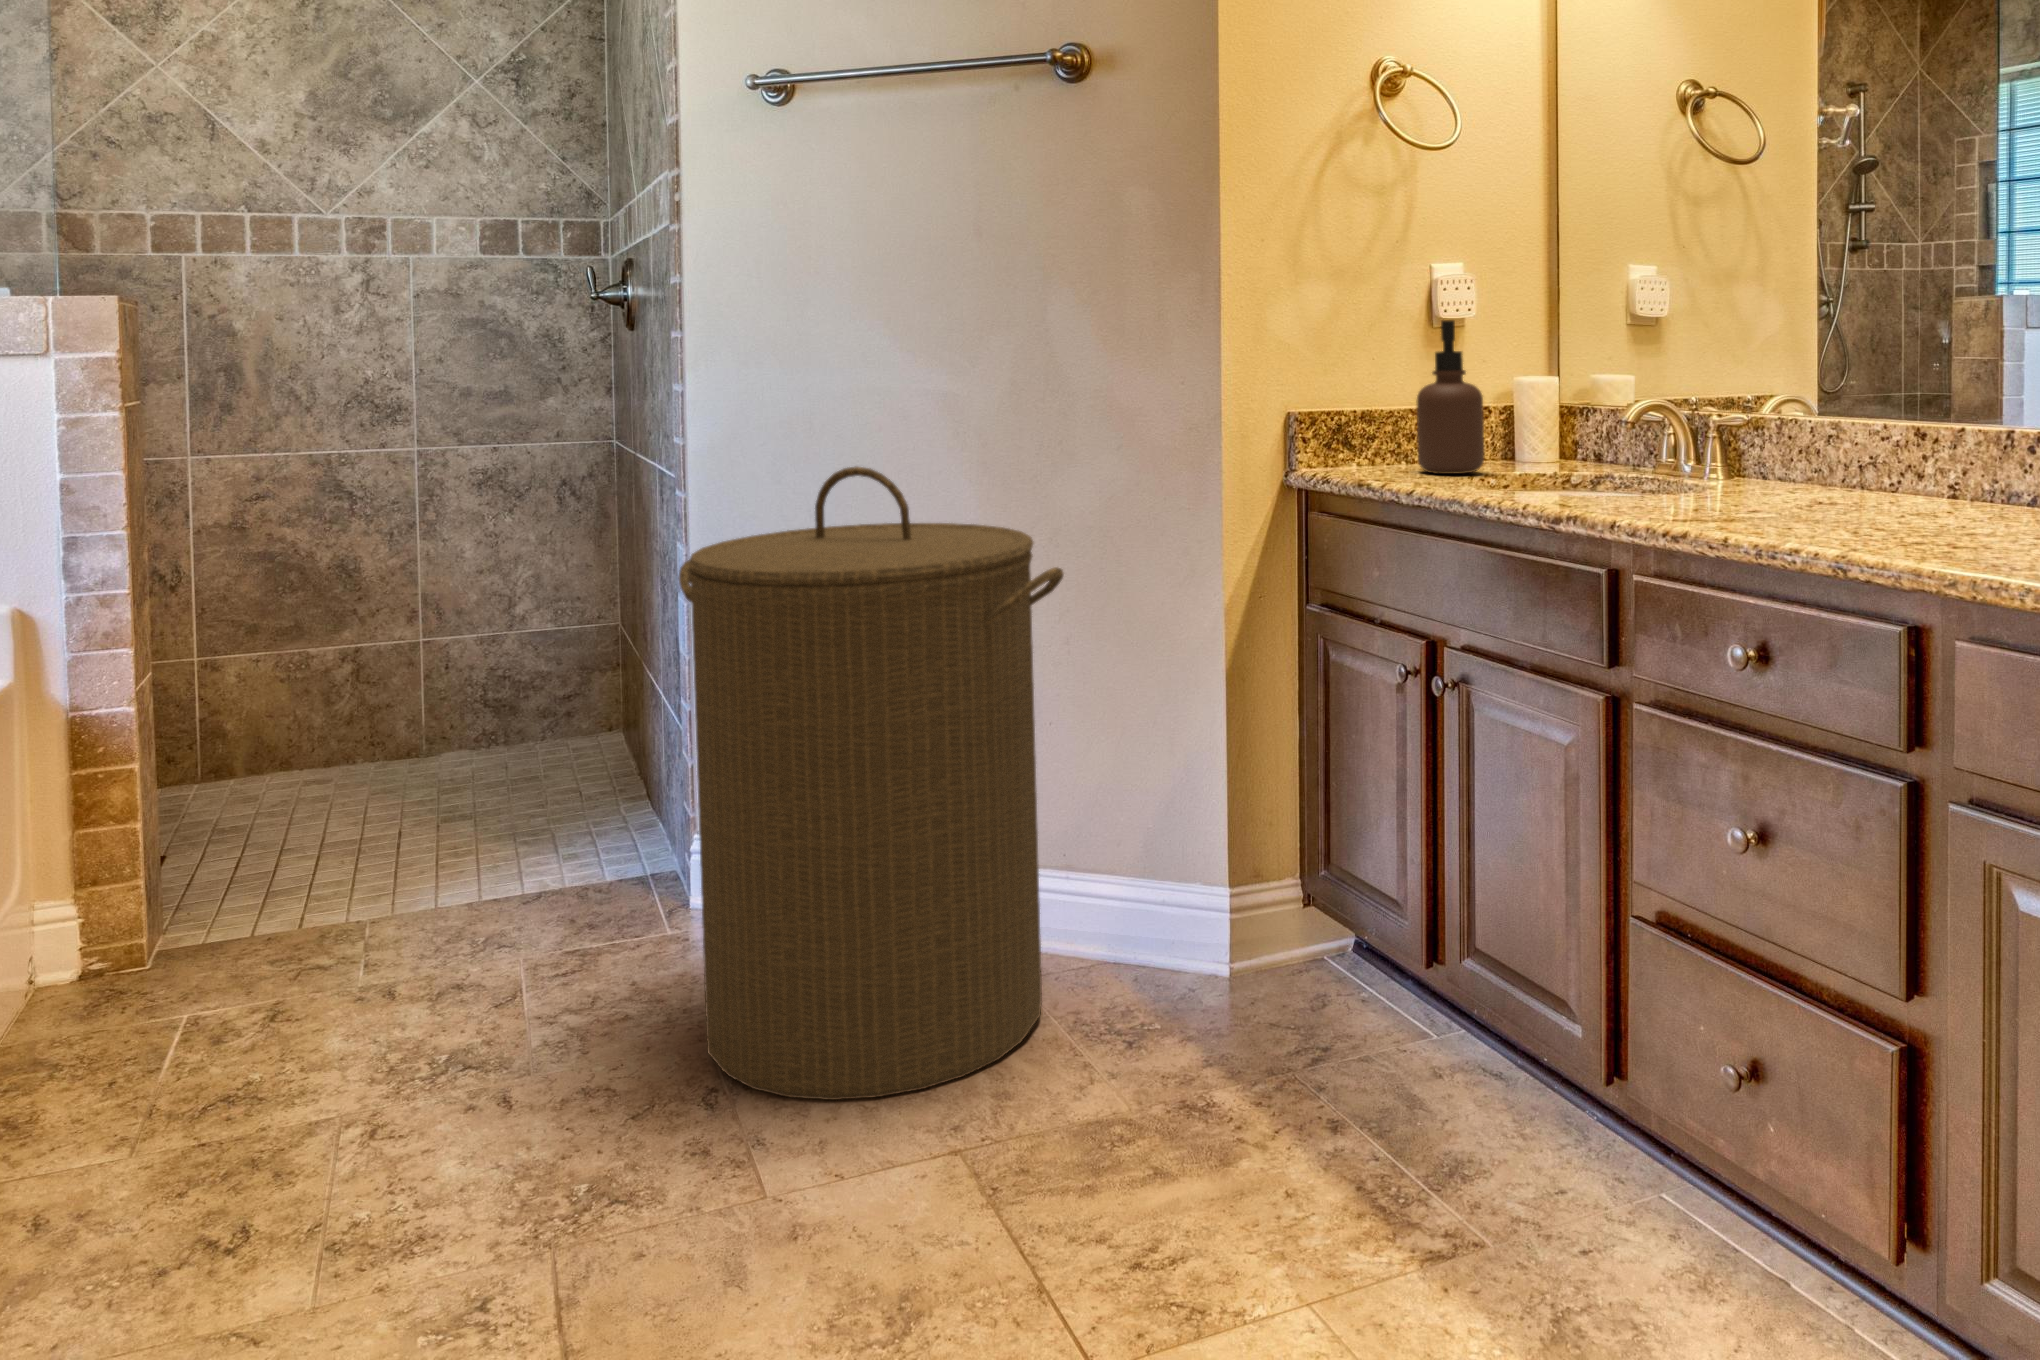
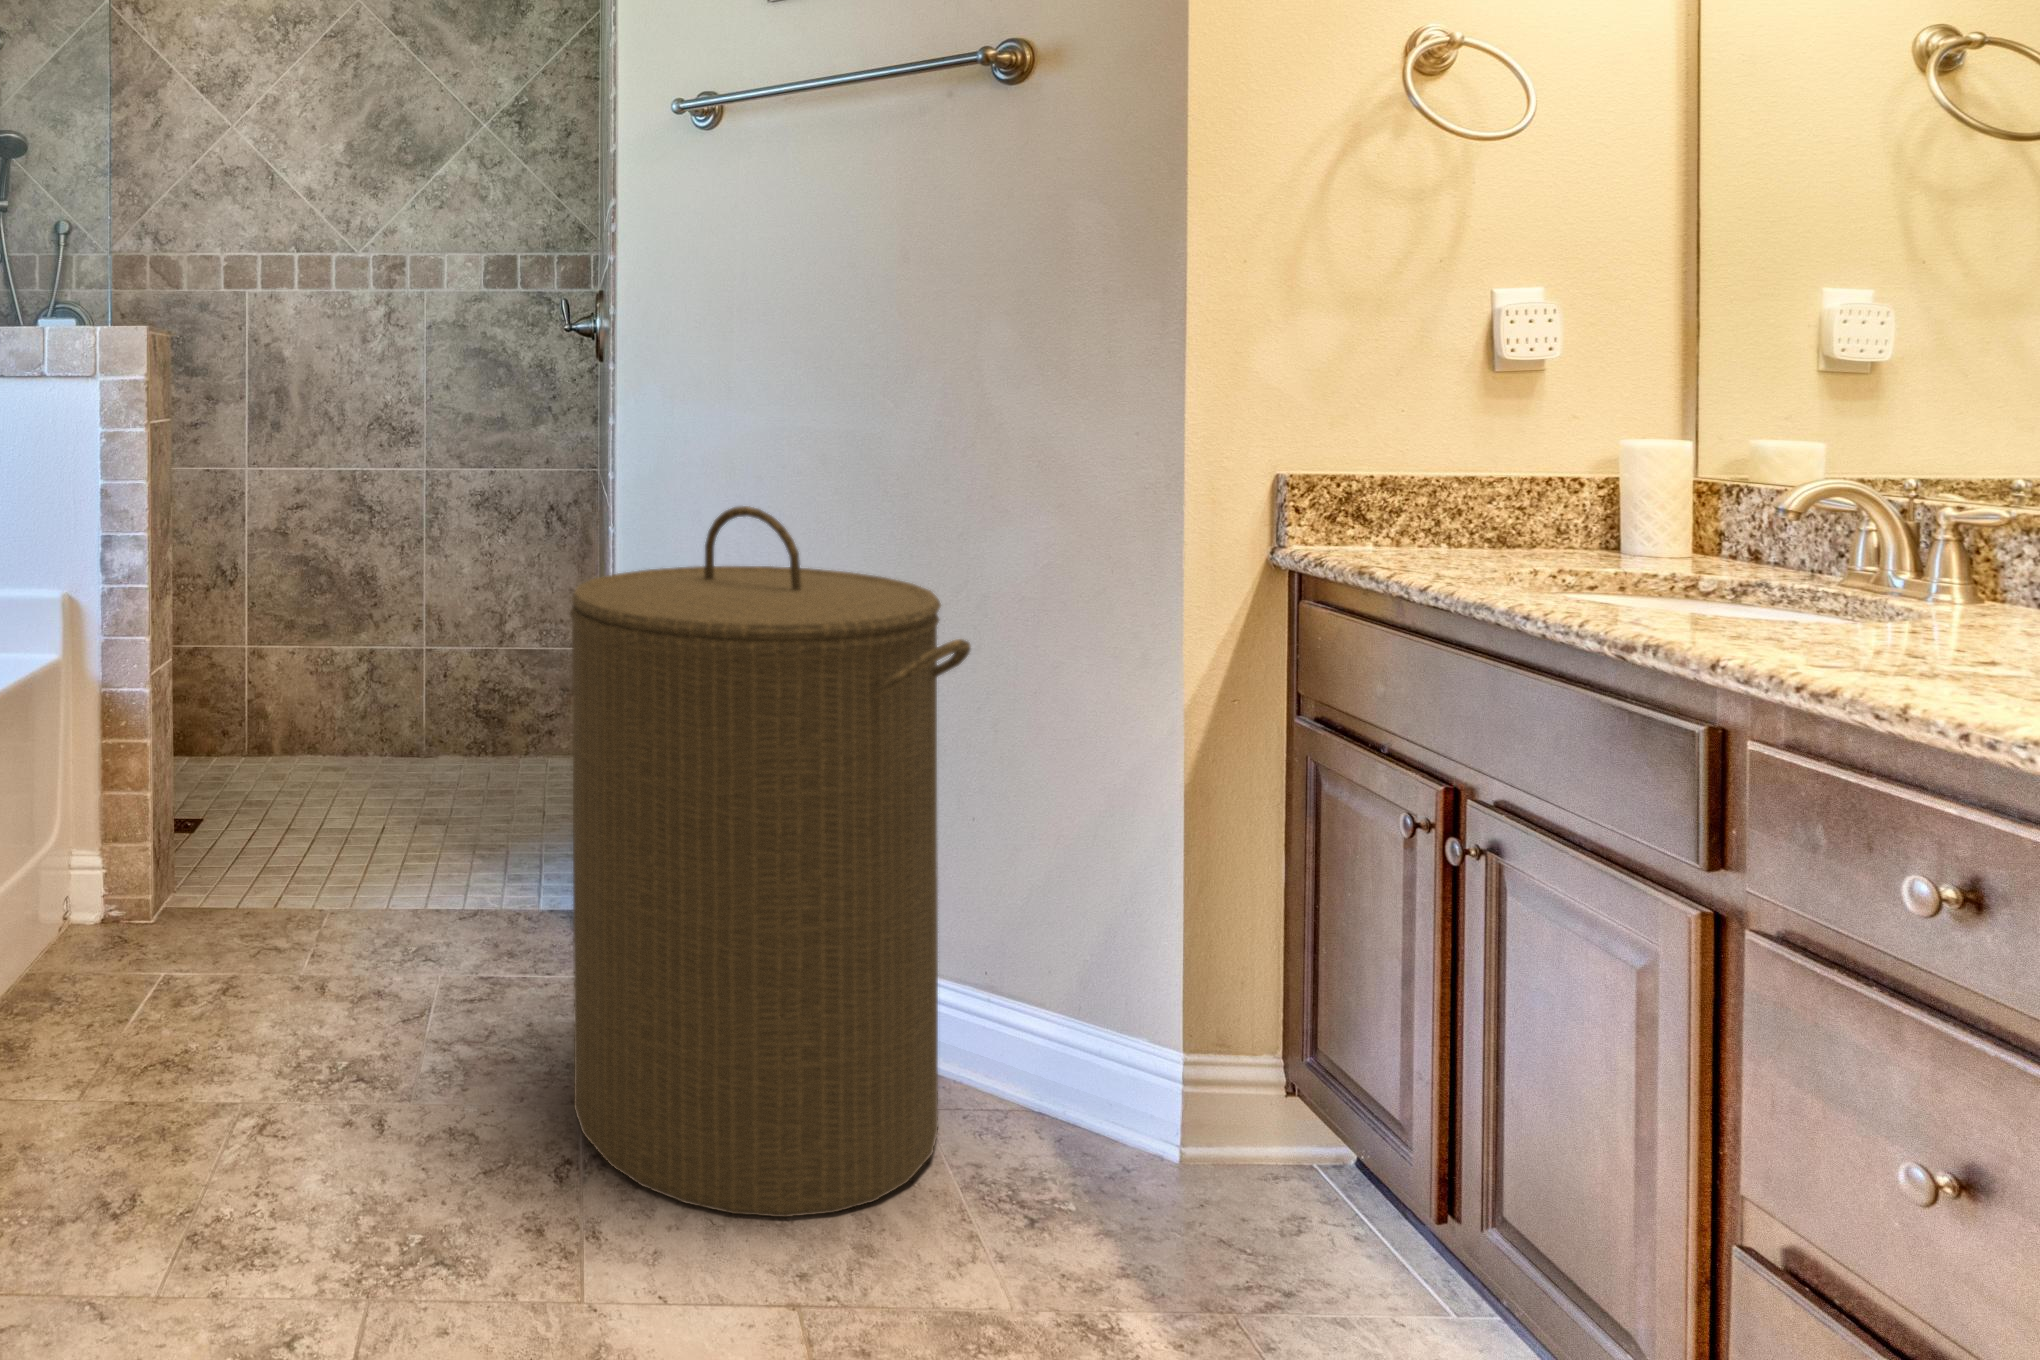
soap dispenser: present [1416,320,1484,474] -> none [1460,363,1565,567]

